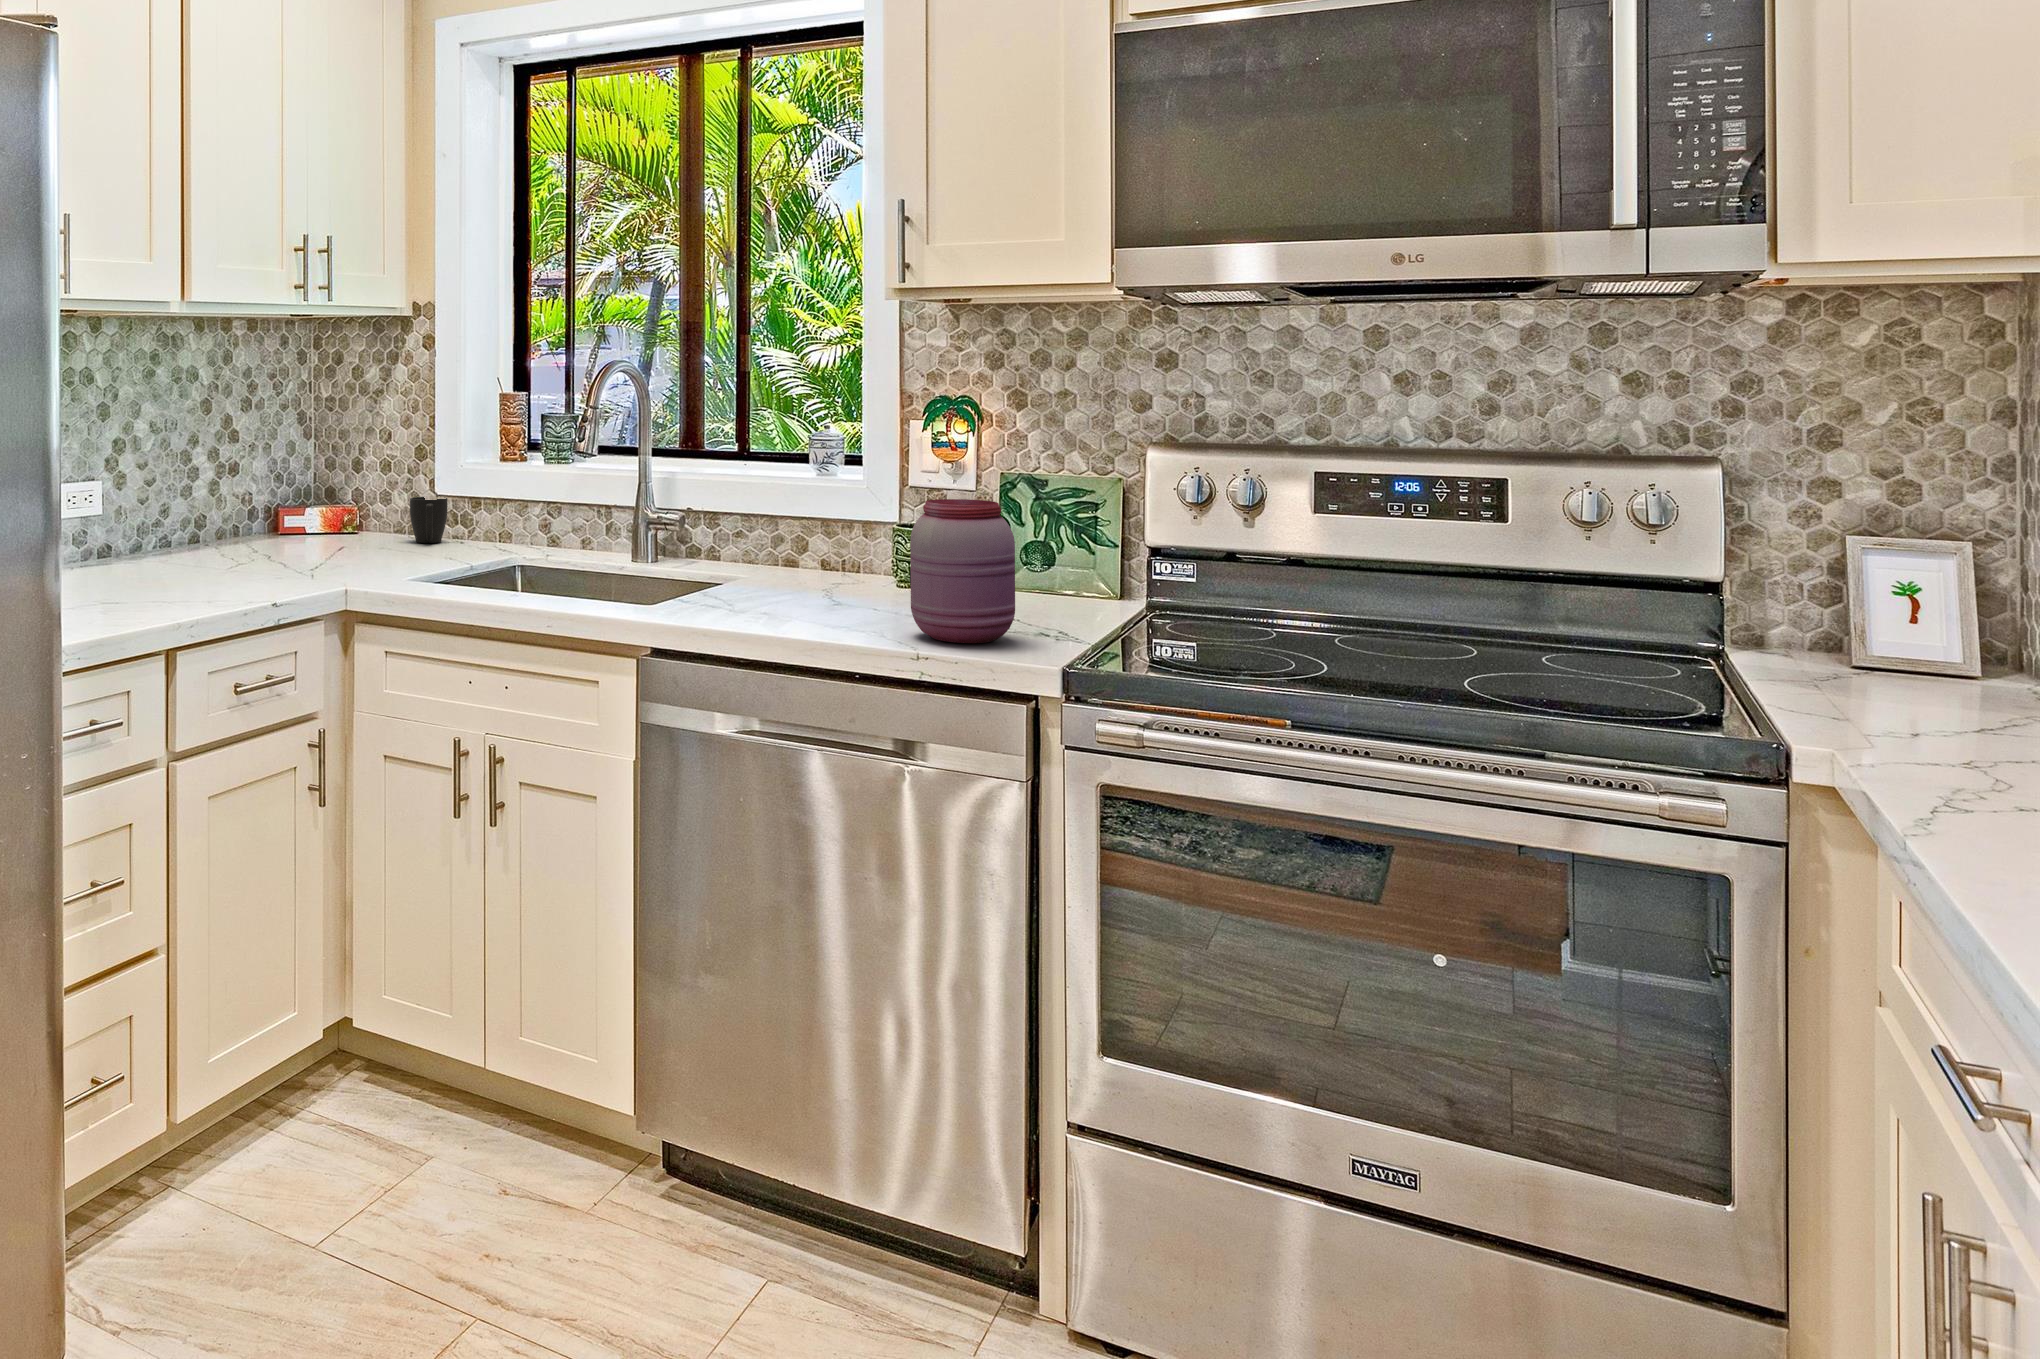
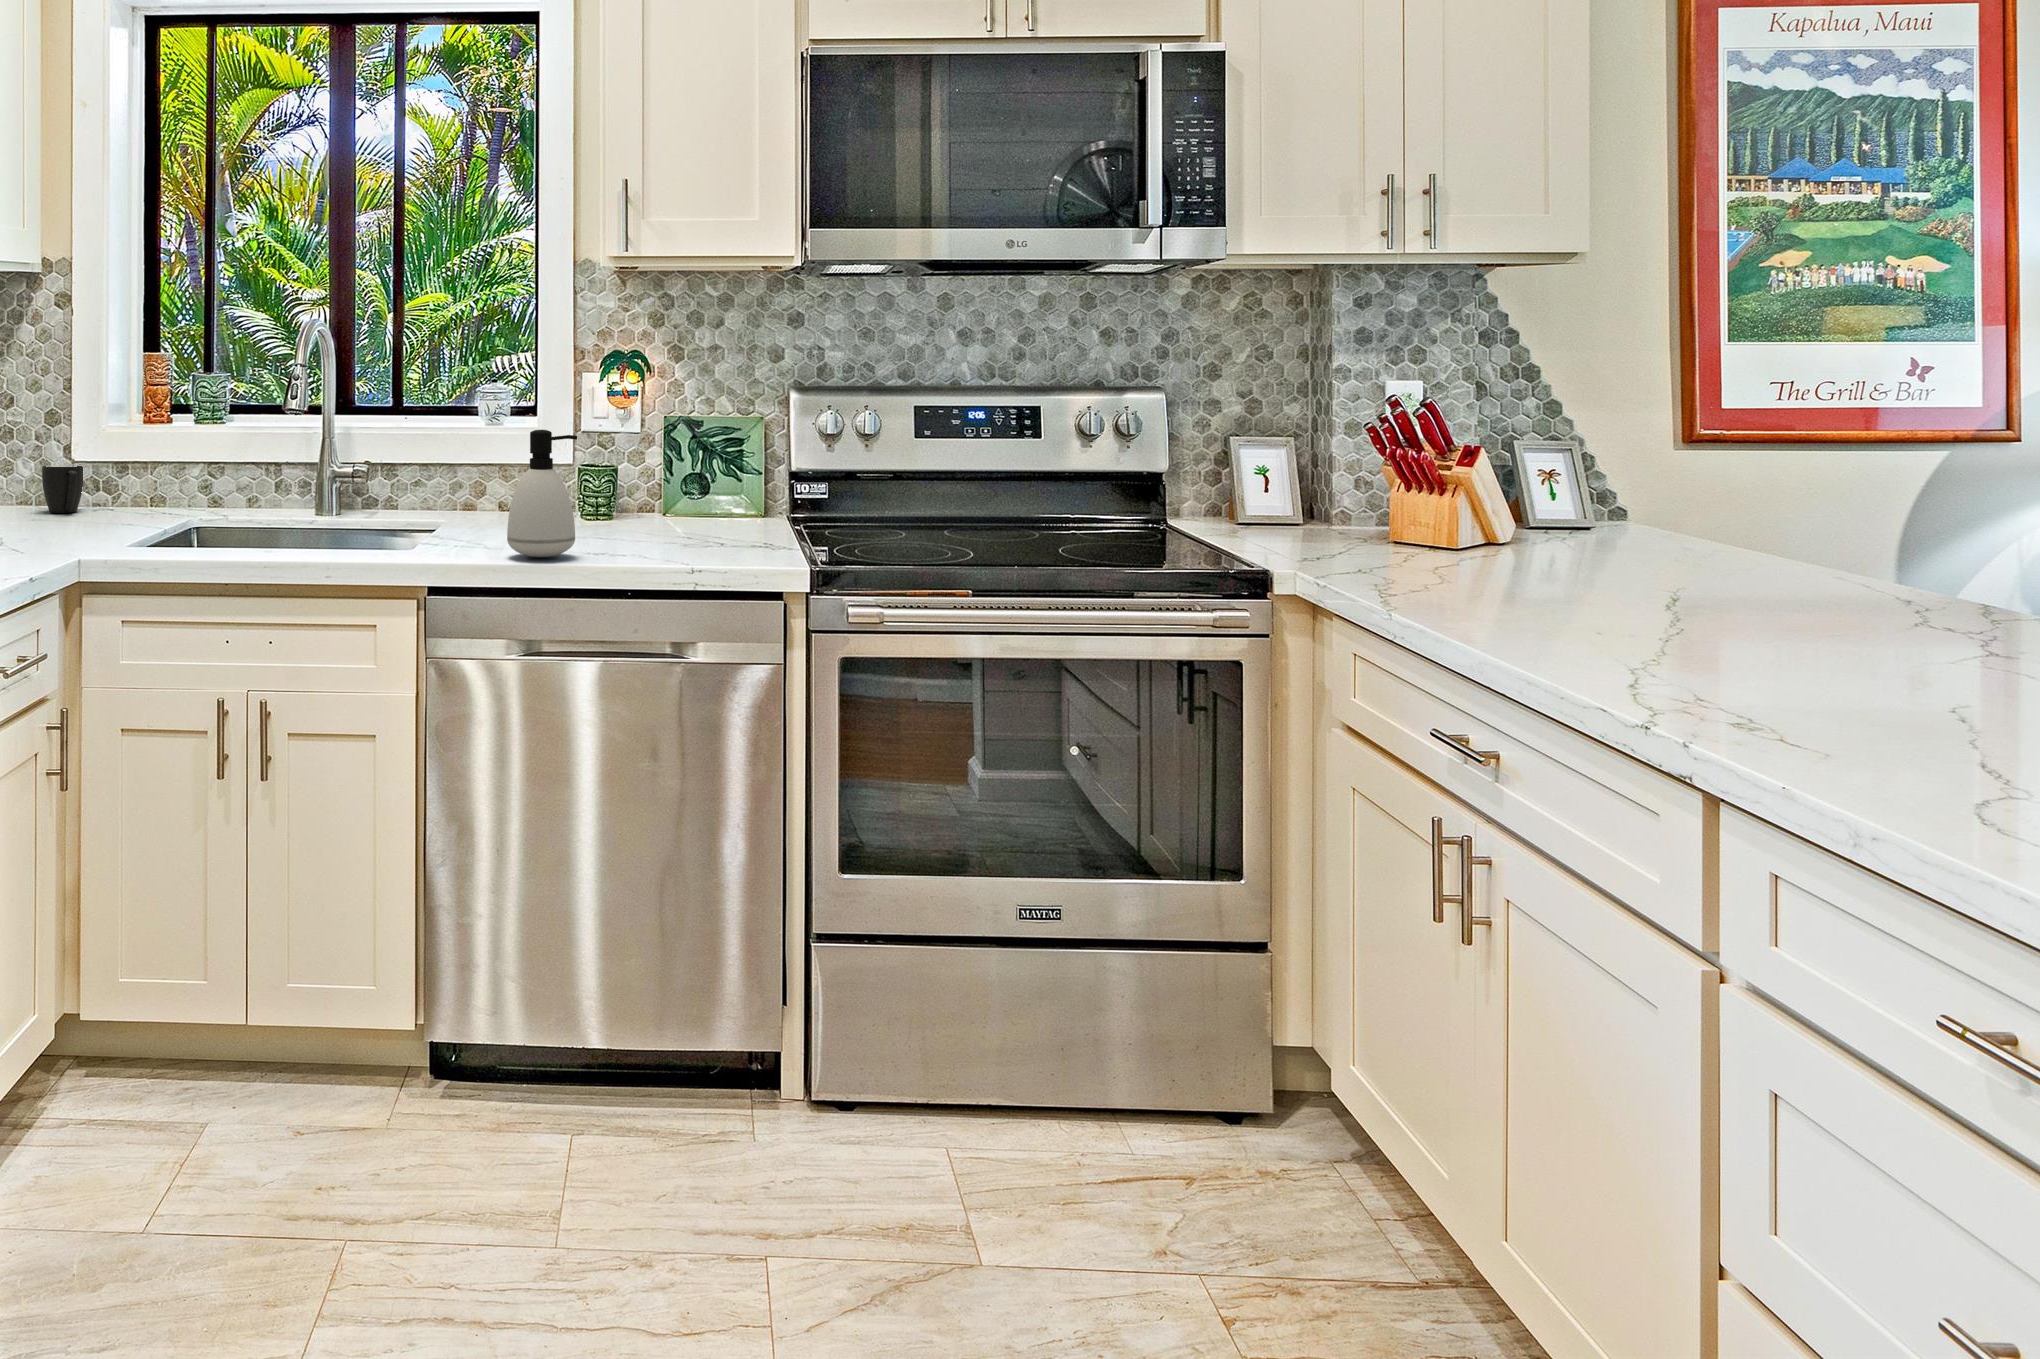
soap dispenser: none [745,482,822,625] -> present [507,430,577,557]
jar: present [910,499,1015,643] -> none [650,439,735,558]

